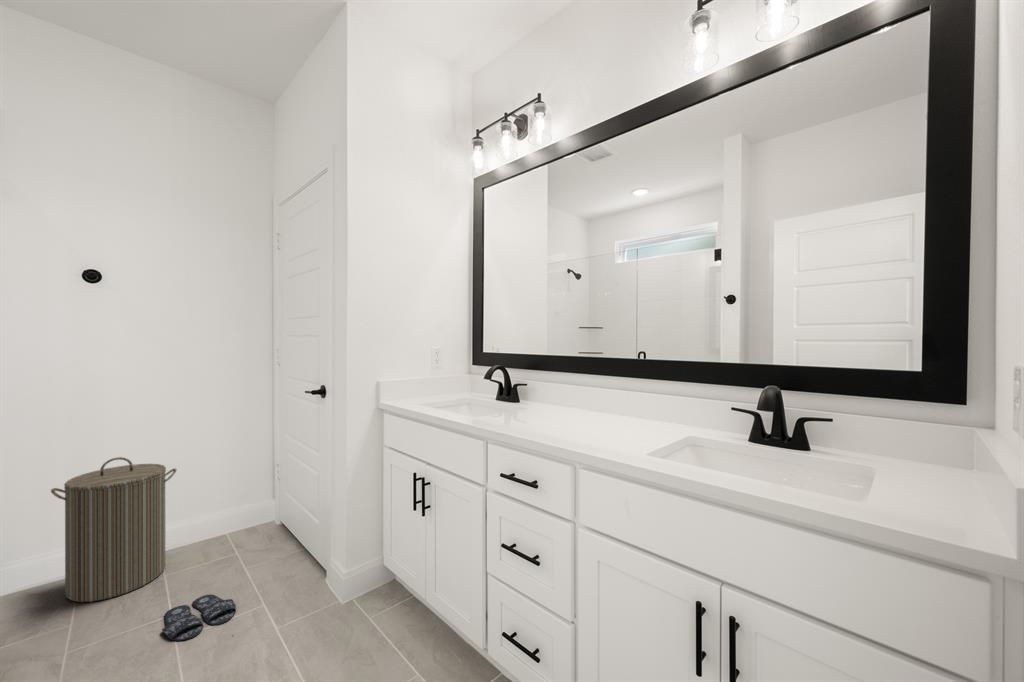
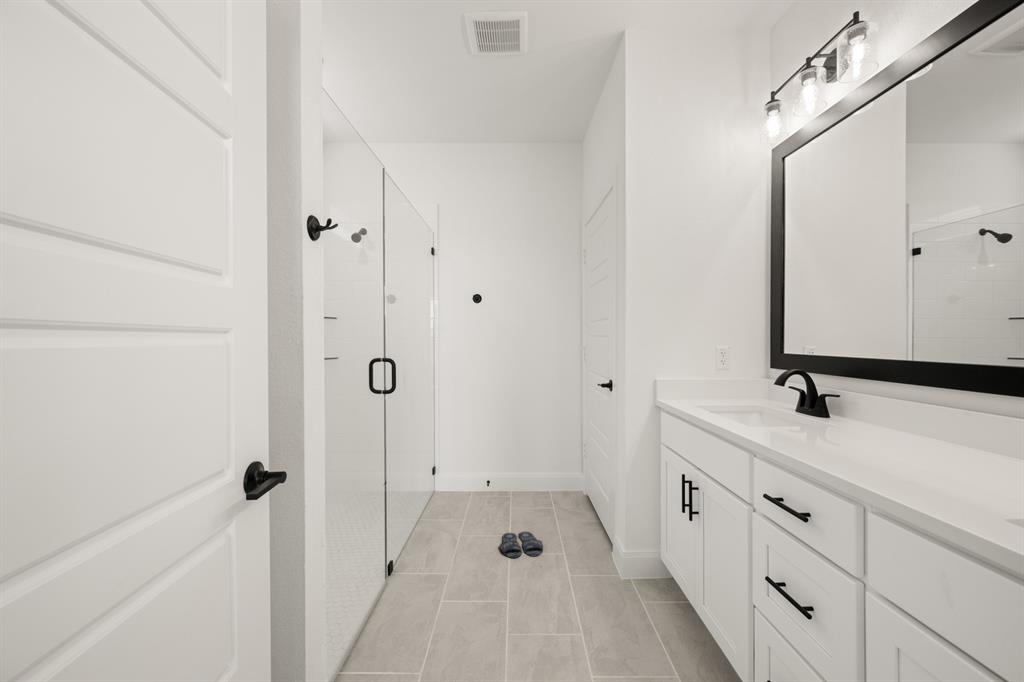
laundry hamper: present [51,457,177,602] -> none [453,419,515,513]

